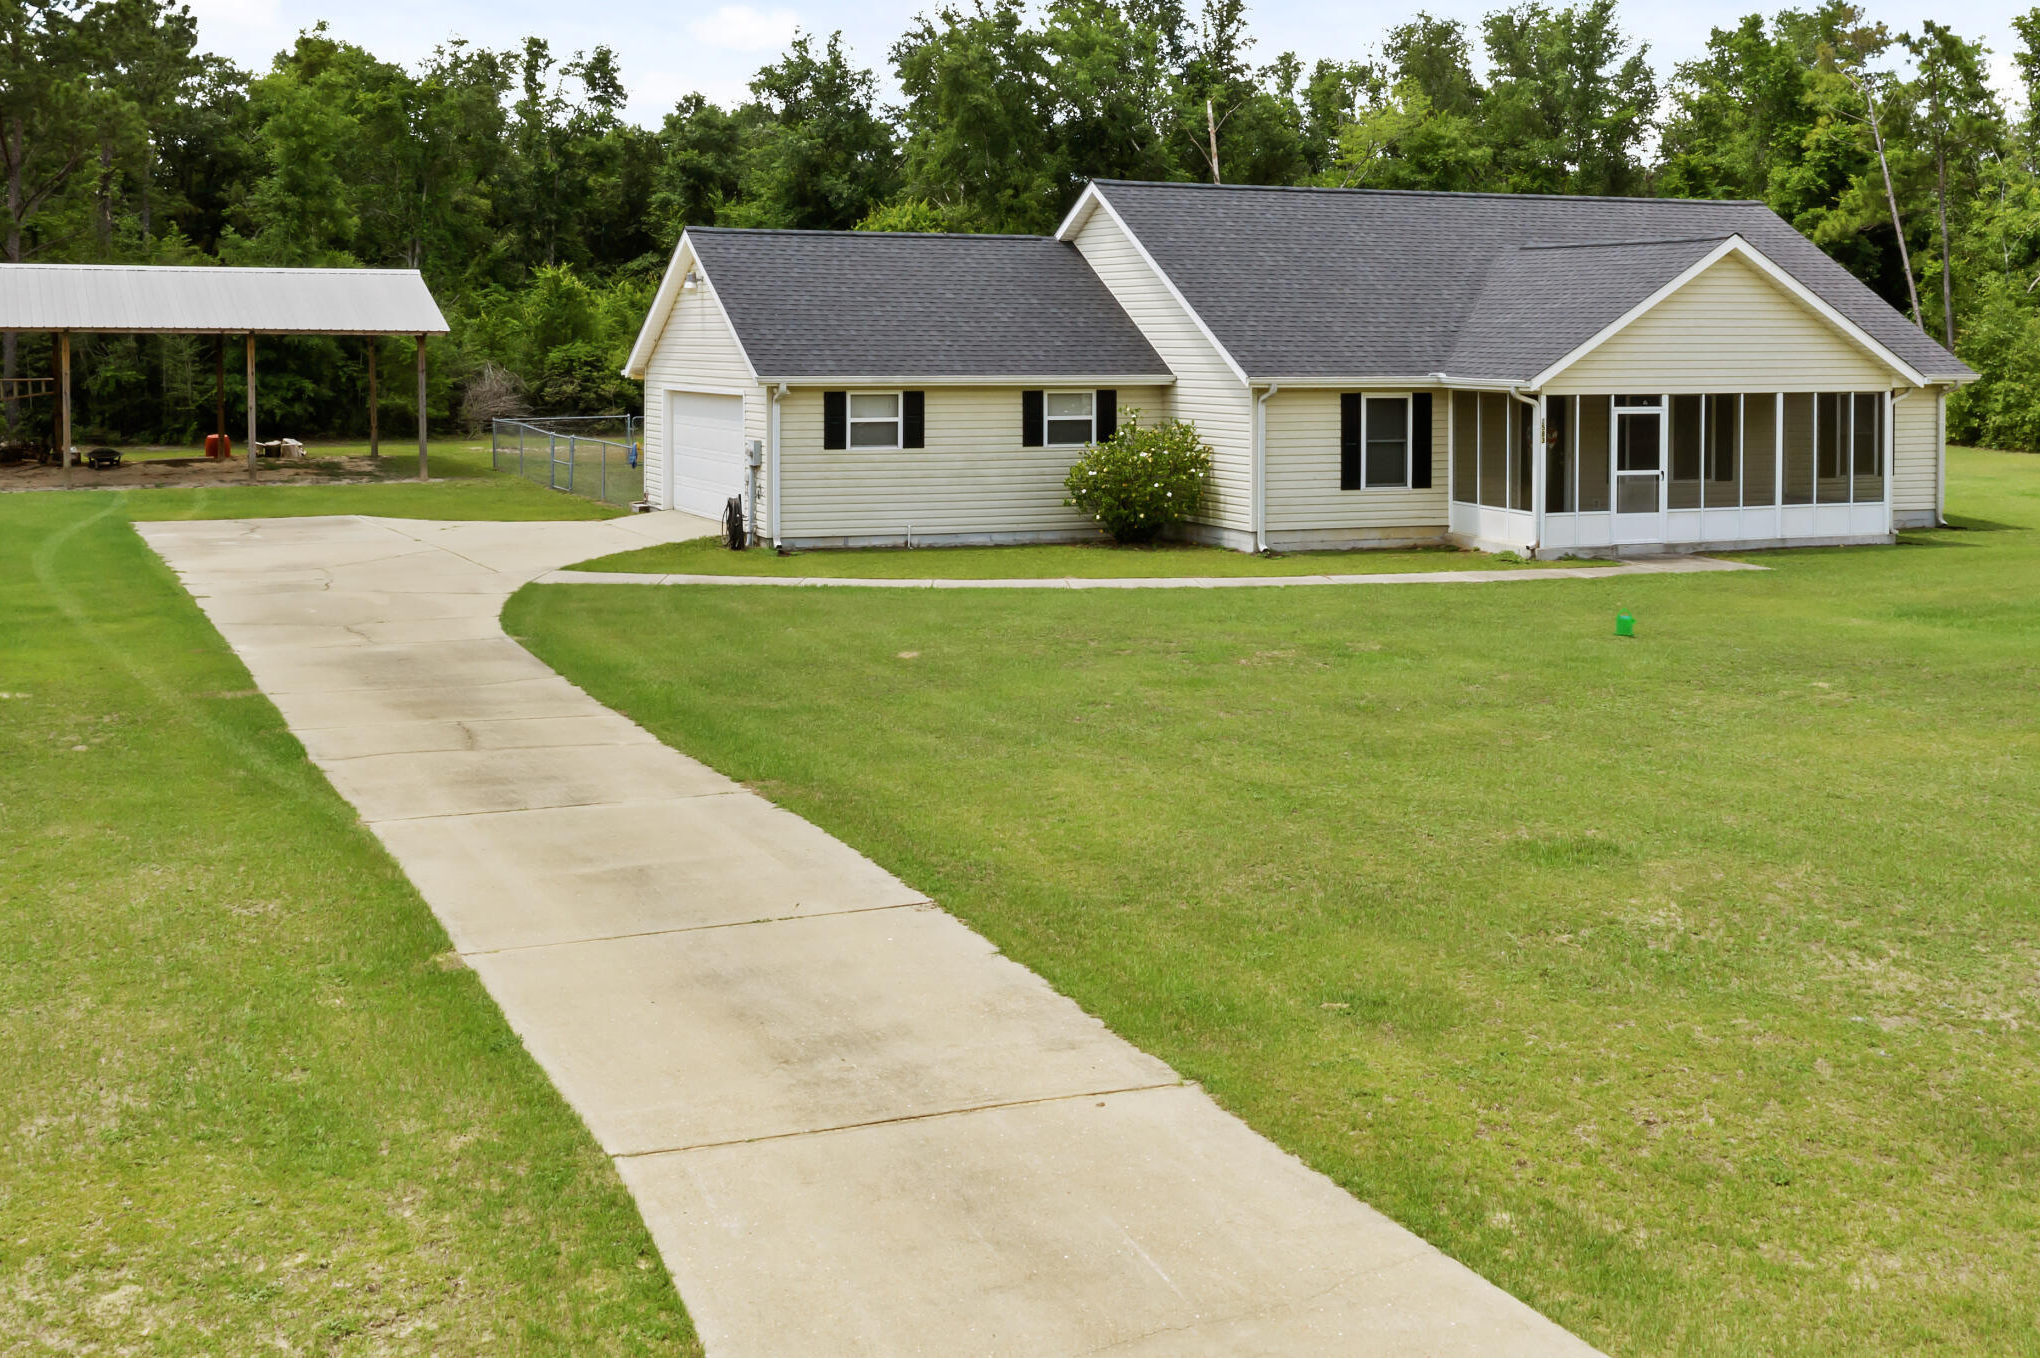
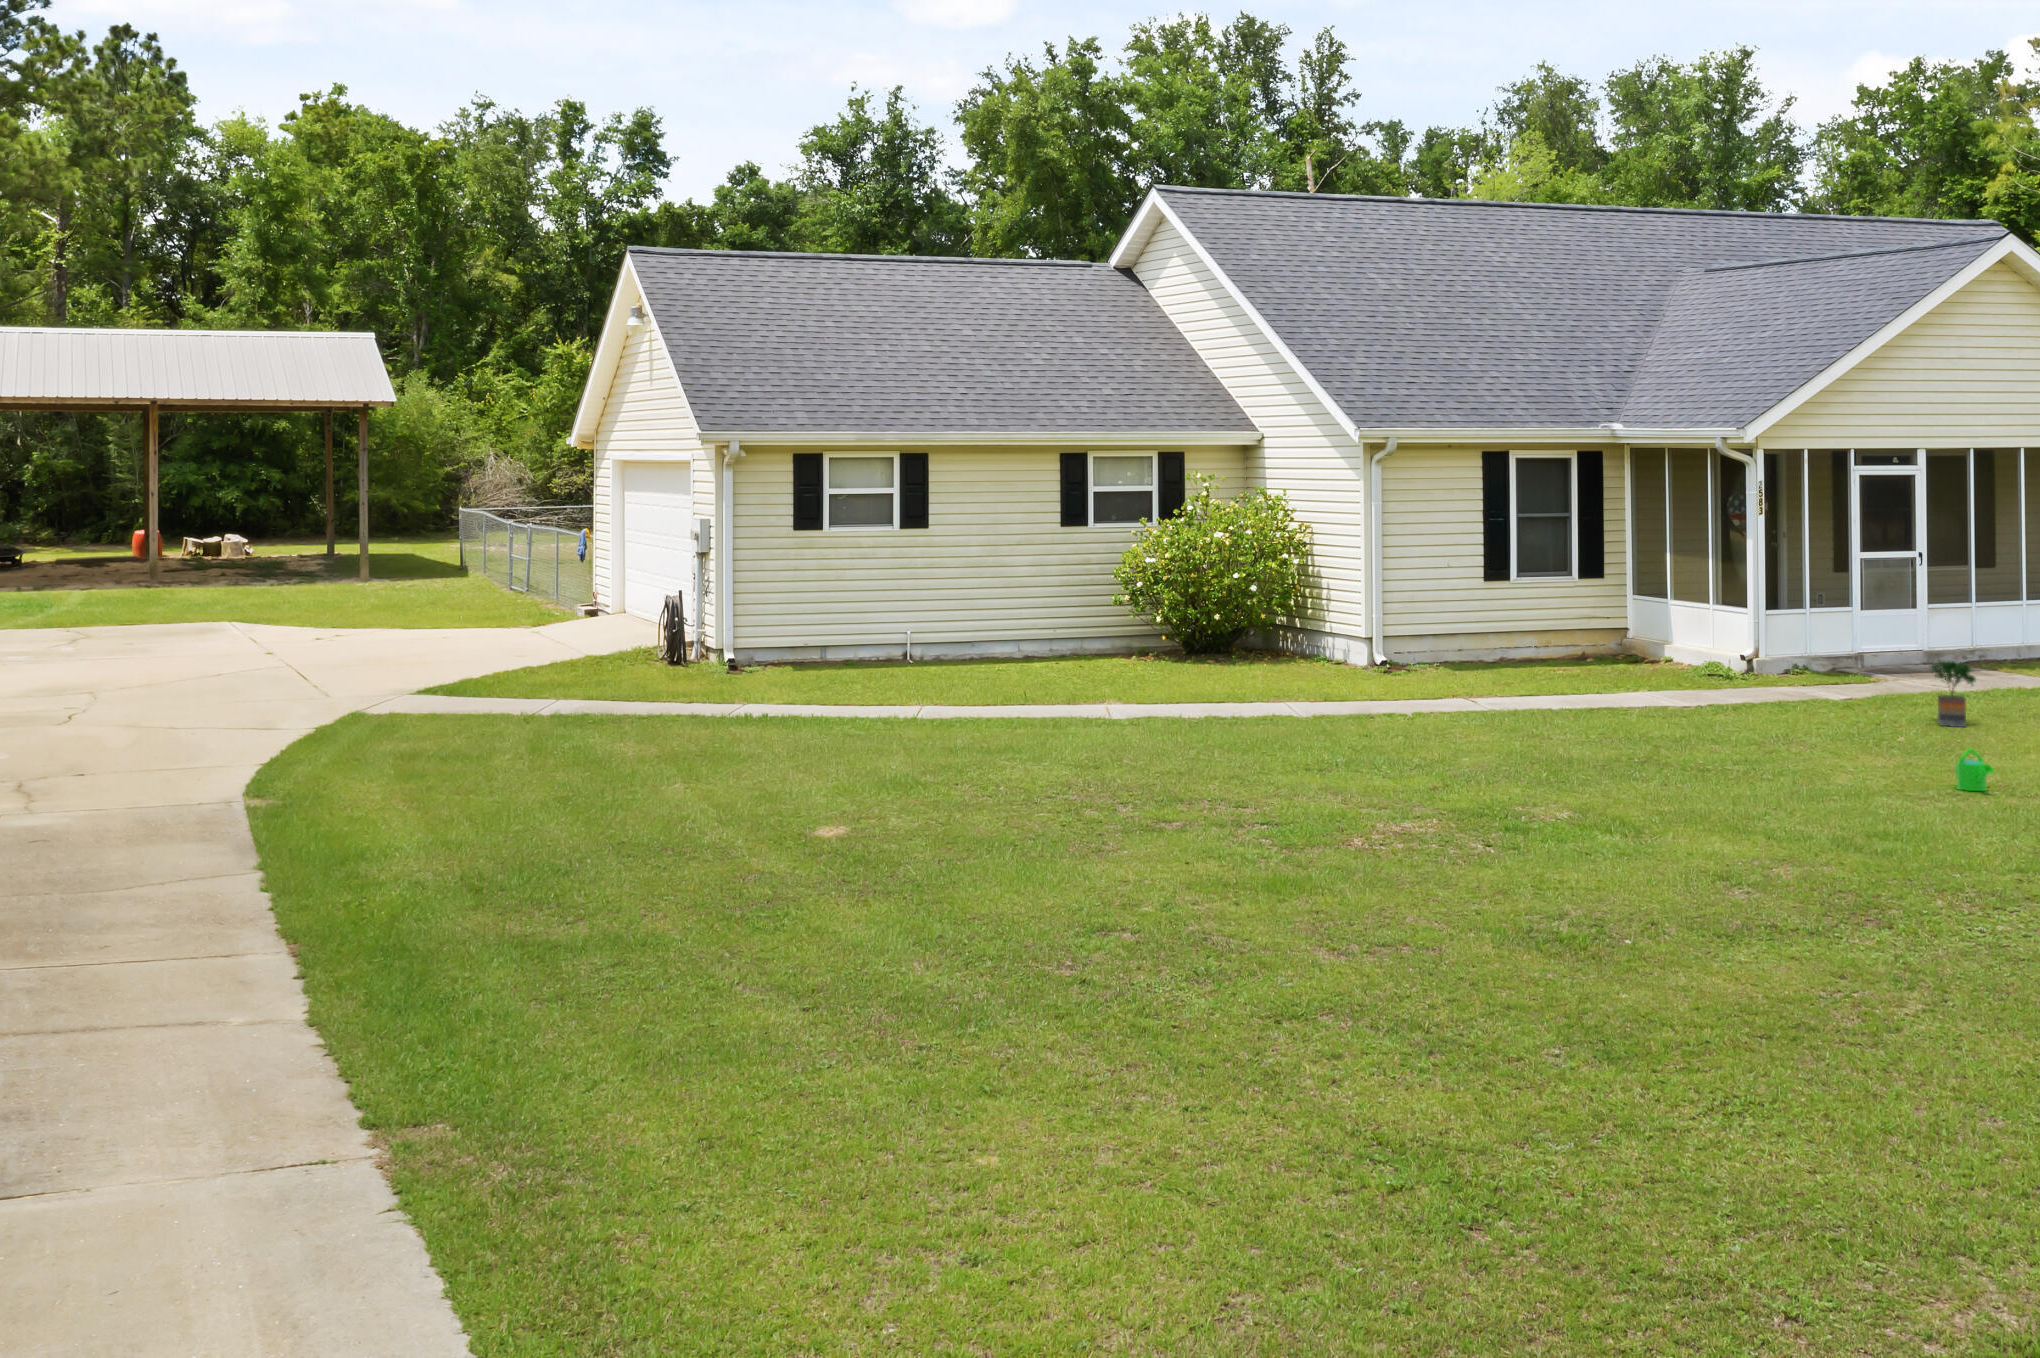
potted tree: none [1630,551,1662,597] -> present [1931,661,1976,727]

